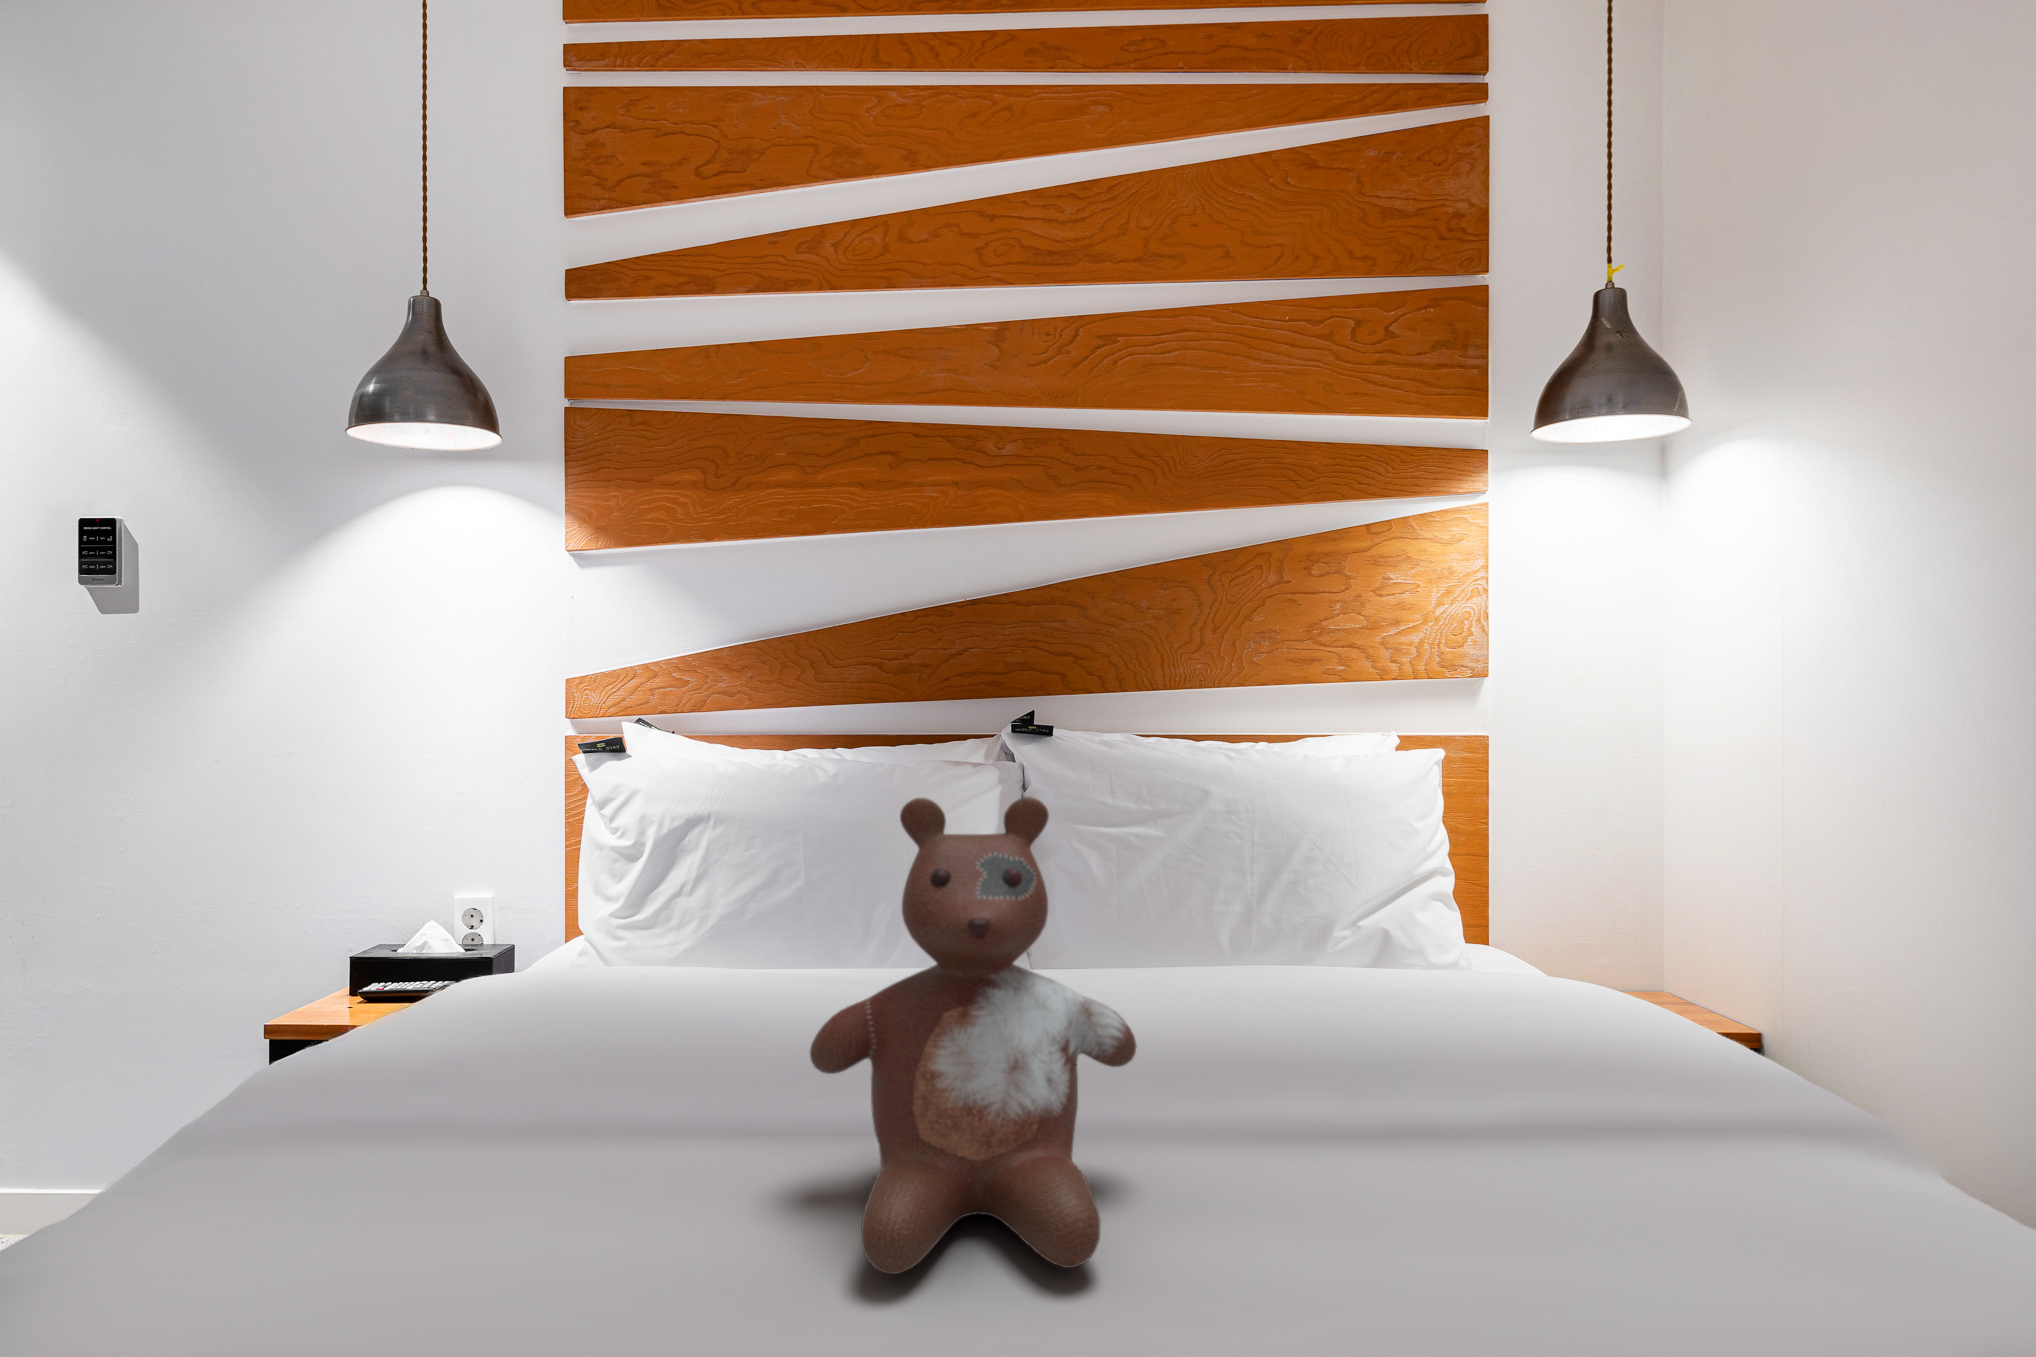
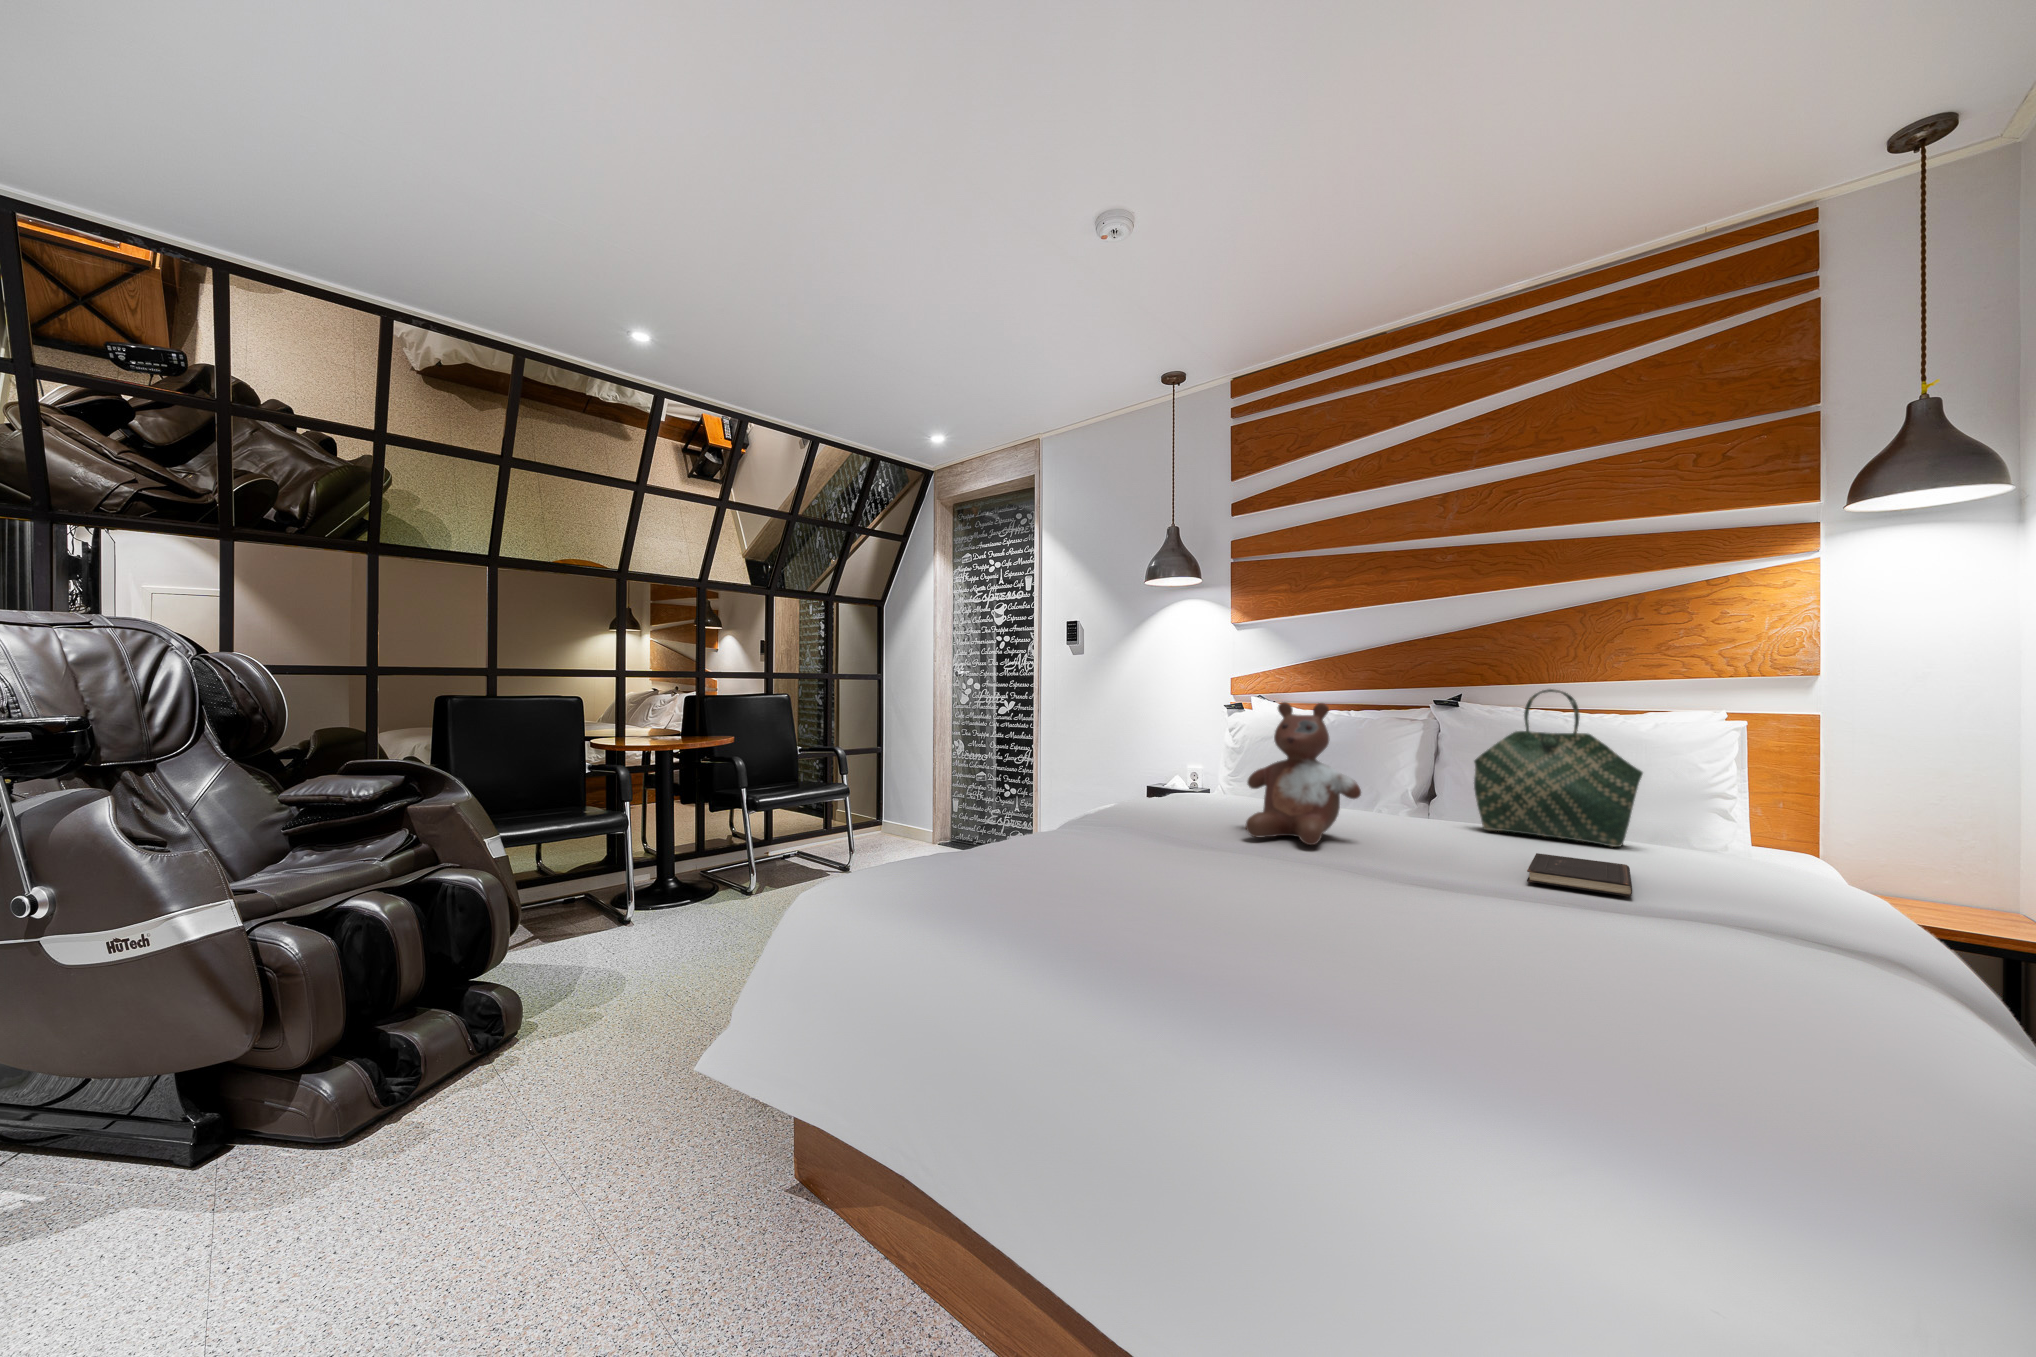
tote bag: none [1238,726,1525,1043] -> present [1474,689,1643,847]
hardcover book: none [1492,1124,1839,1275] -> present [1527,853,1632,896]

